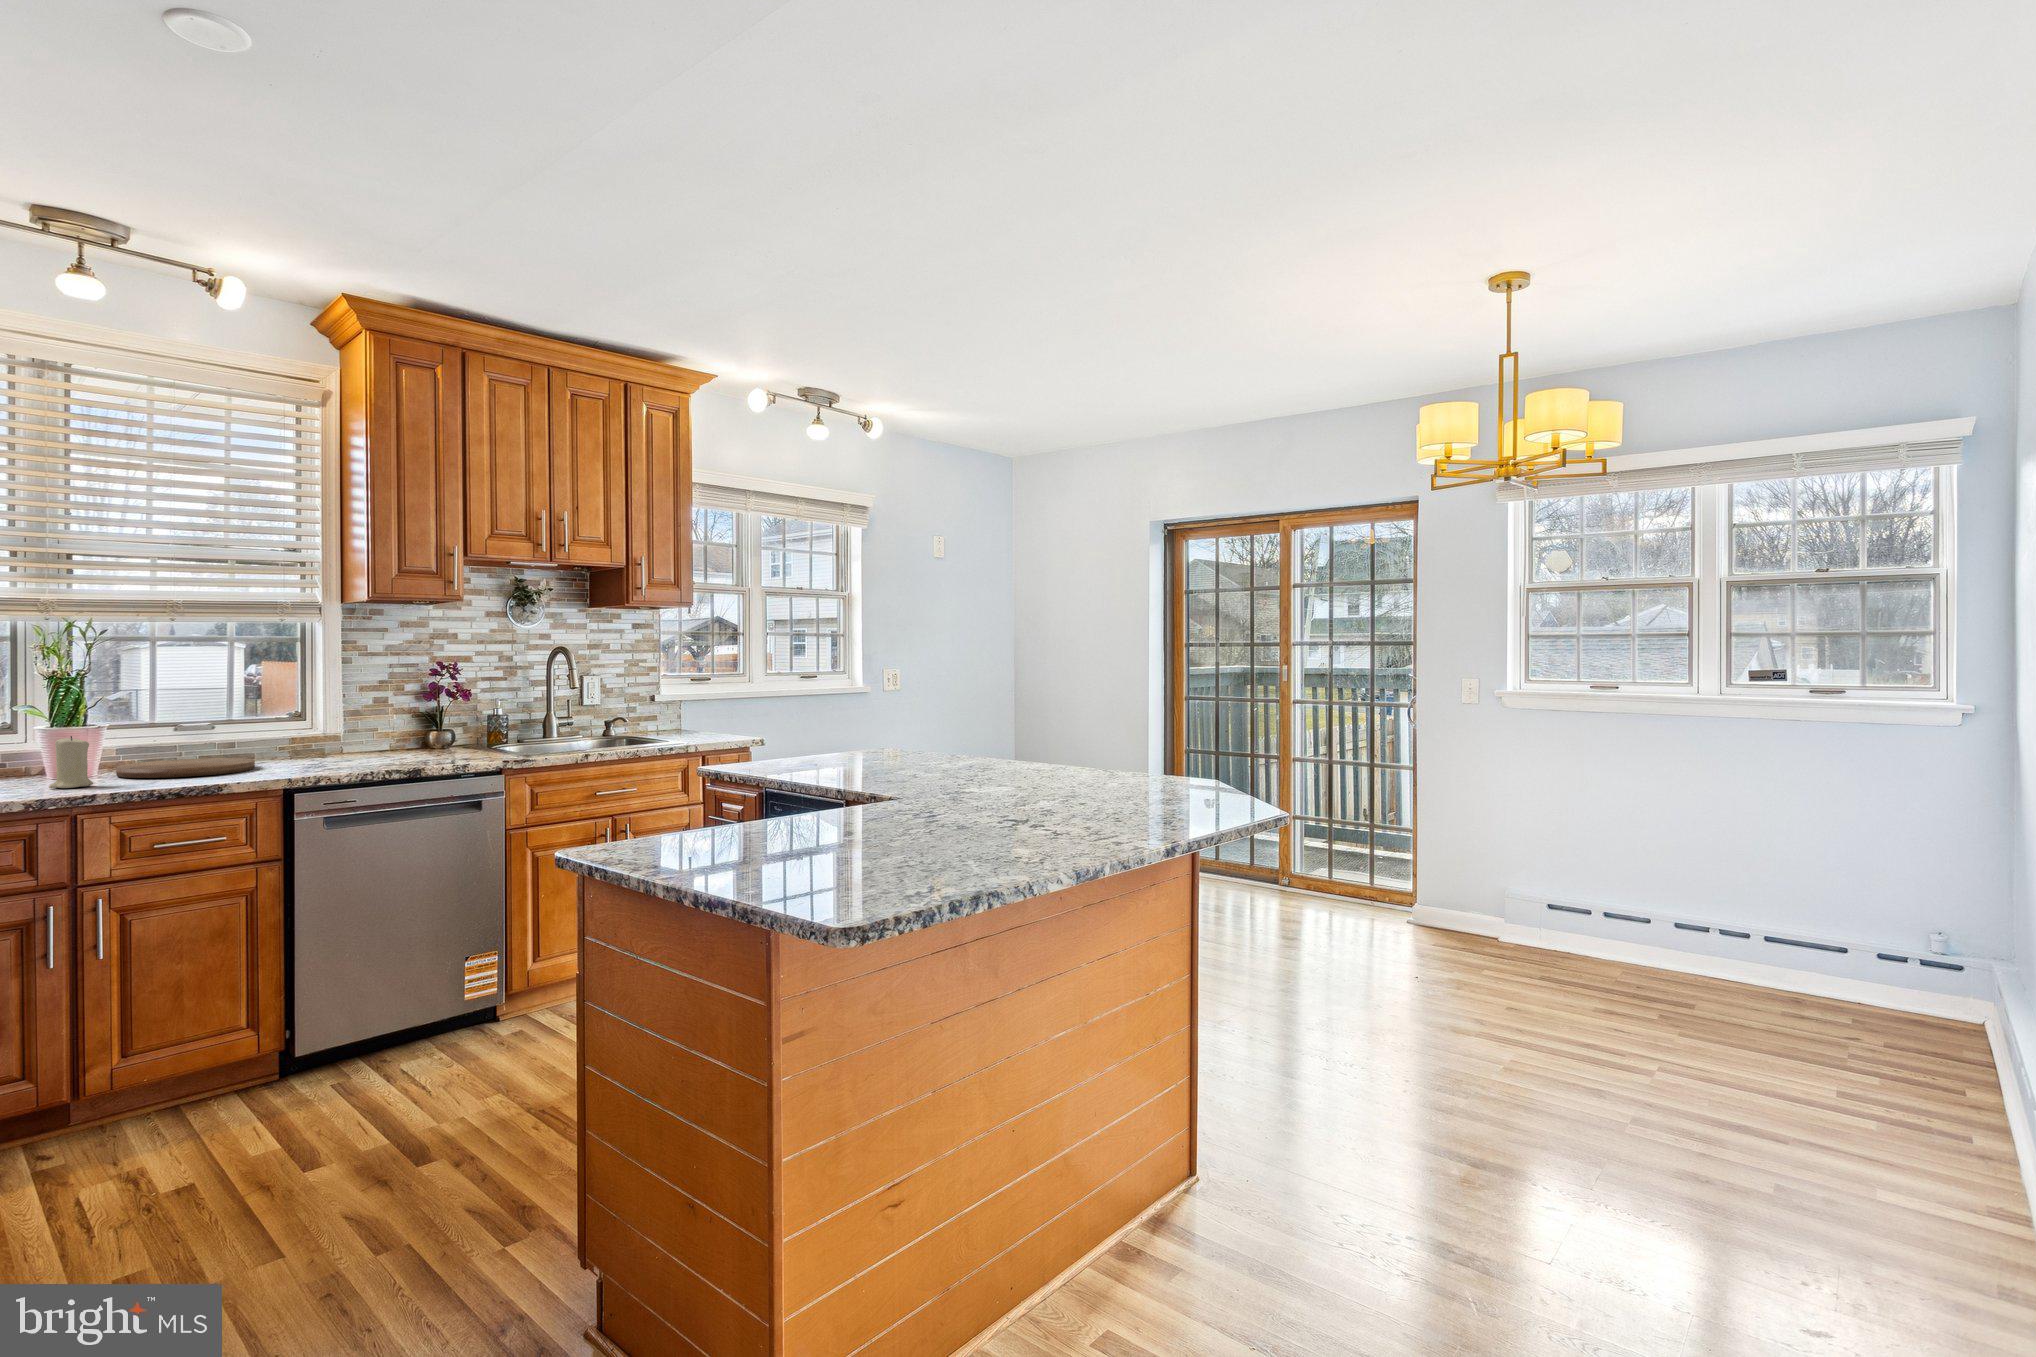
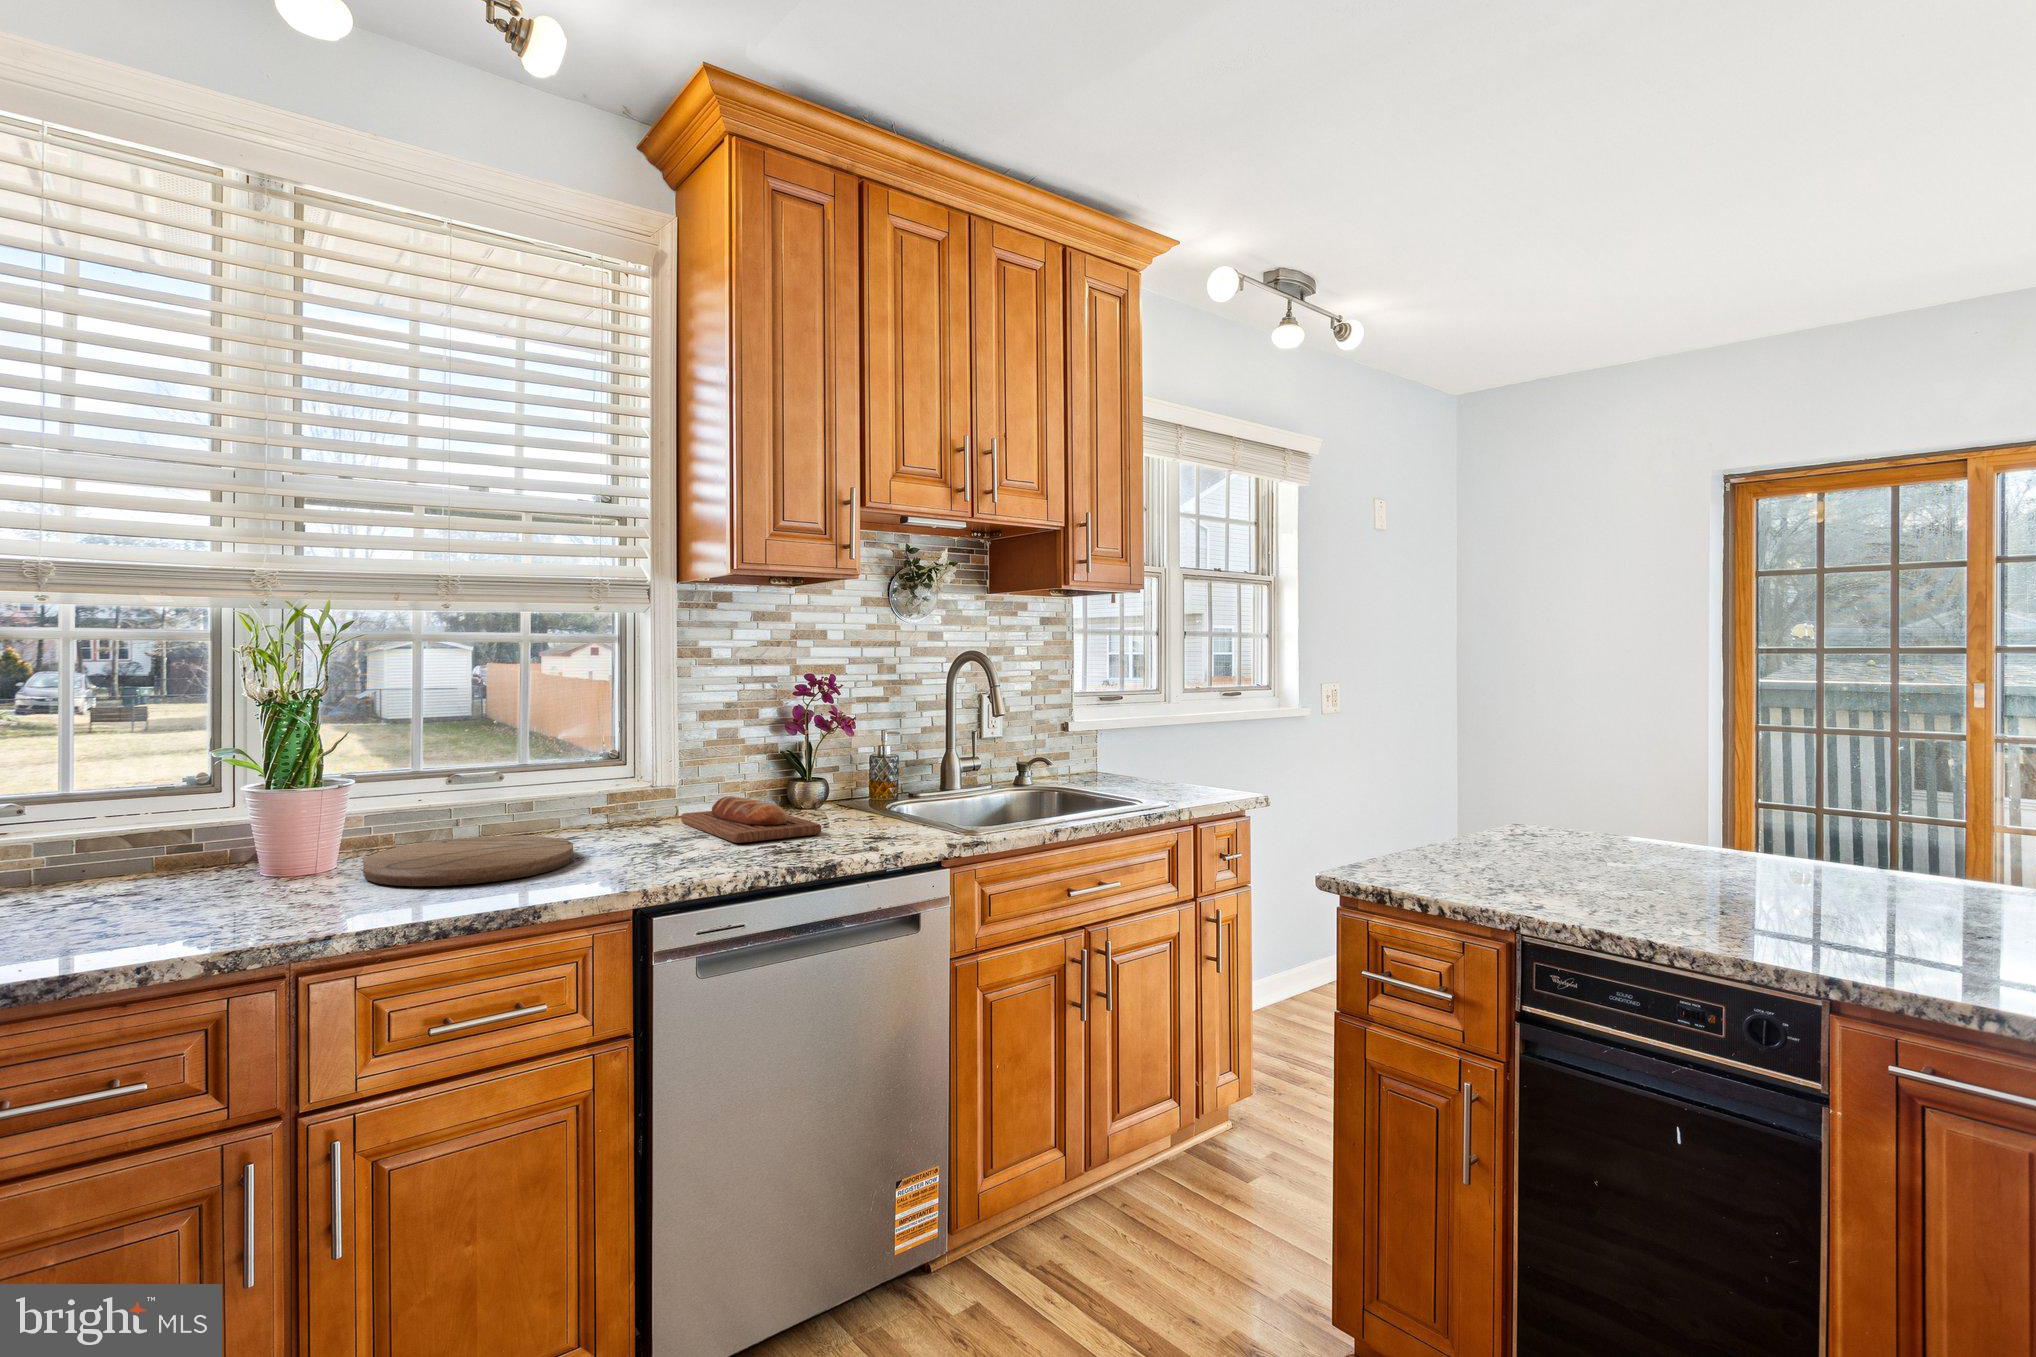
candle: present [49,736,93,788] -> none [253,818,328,918]
bread loaf: none [342,738,427,761] -> present [681,796,821,843]

